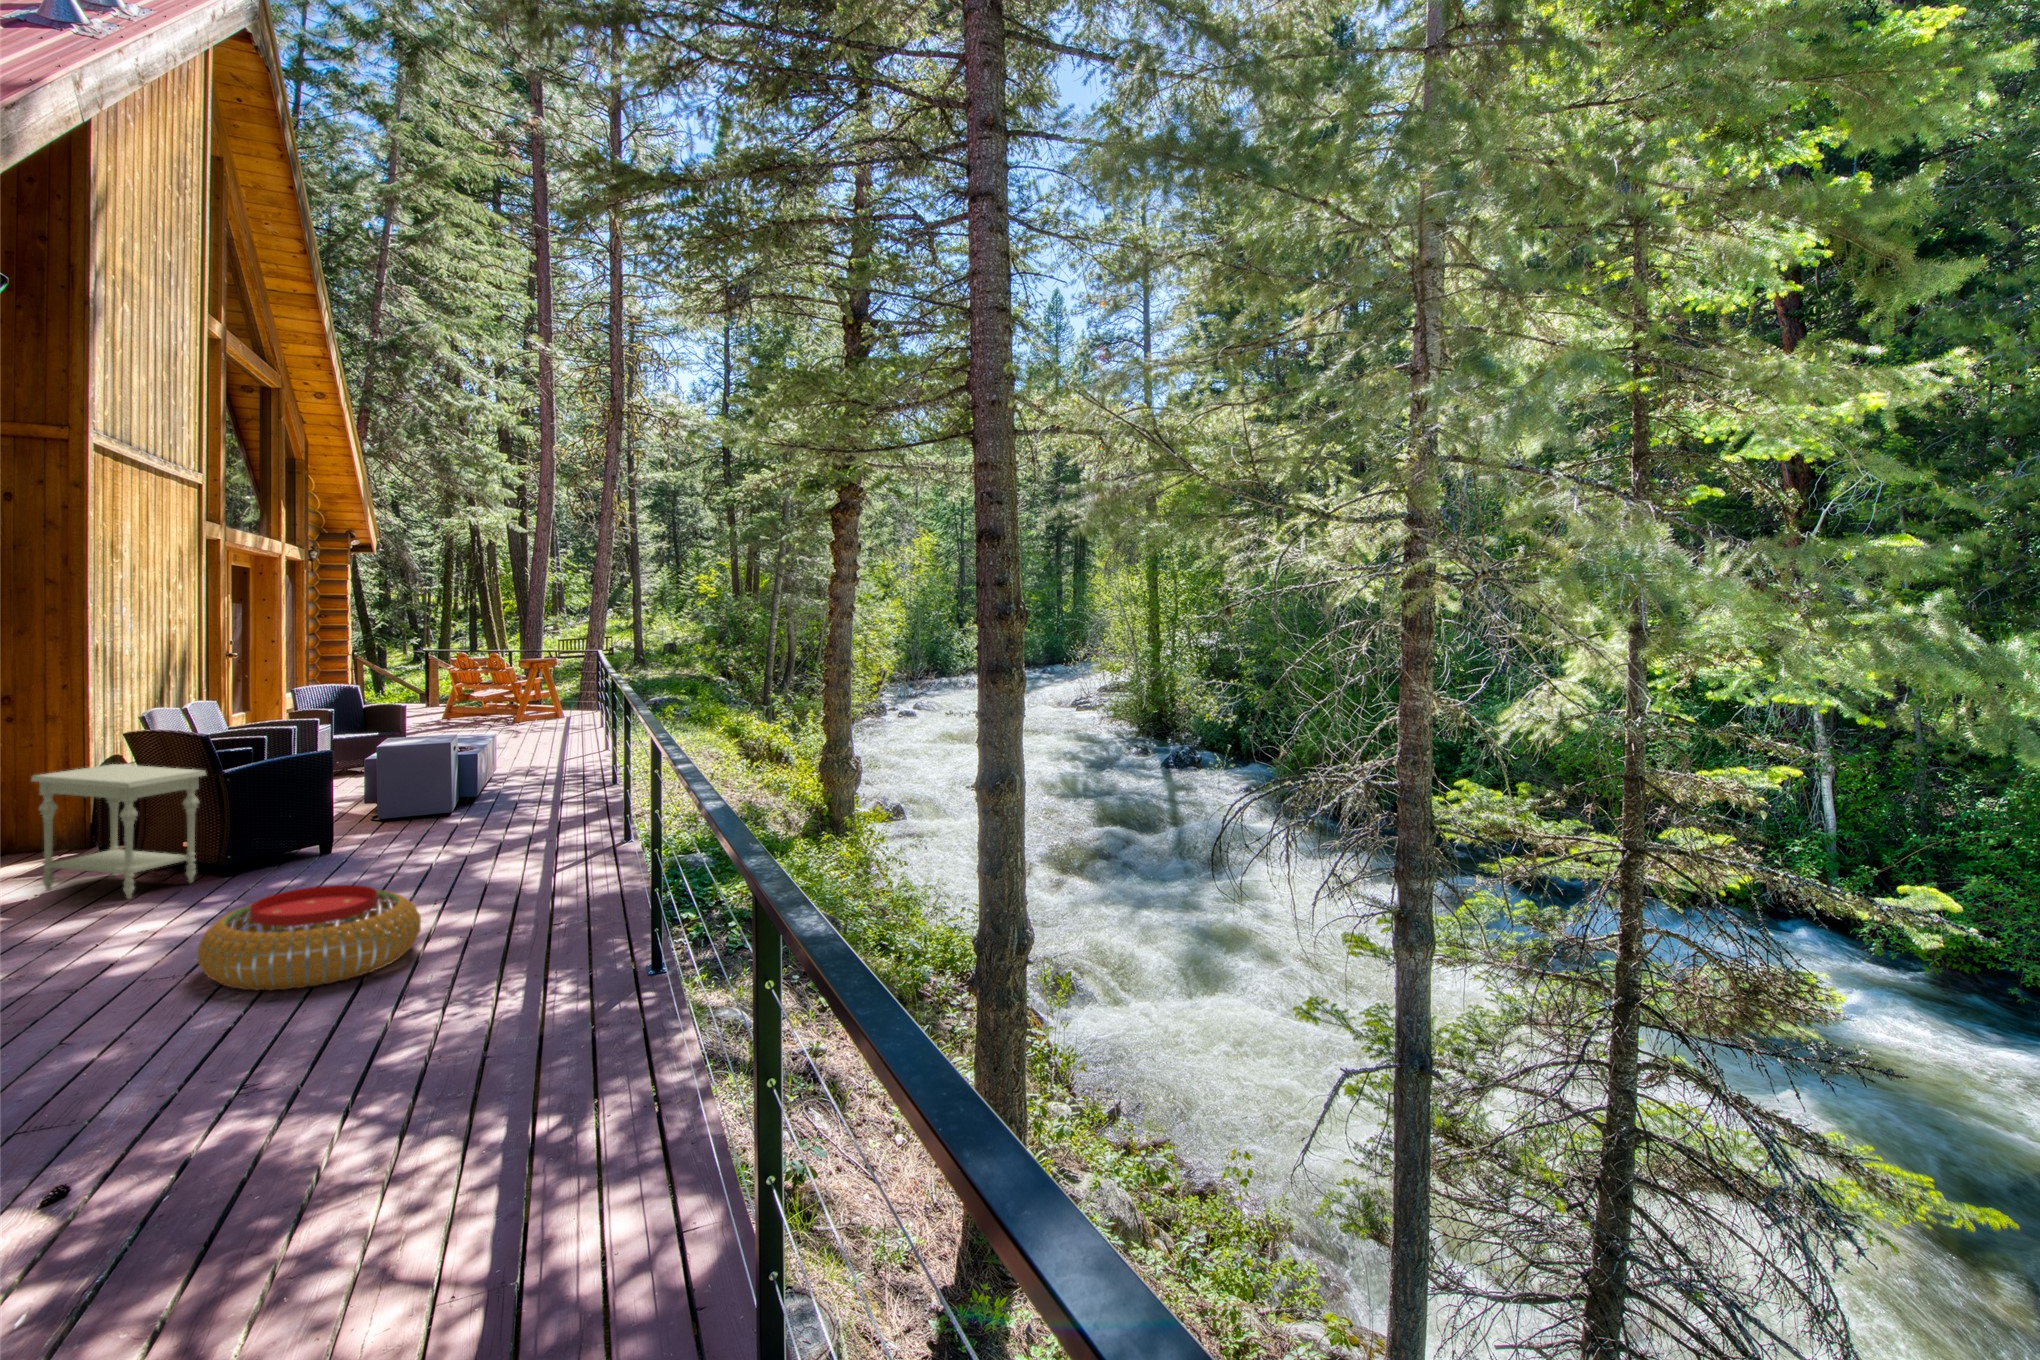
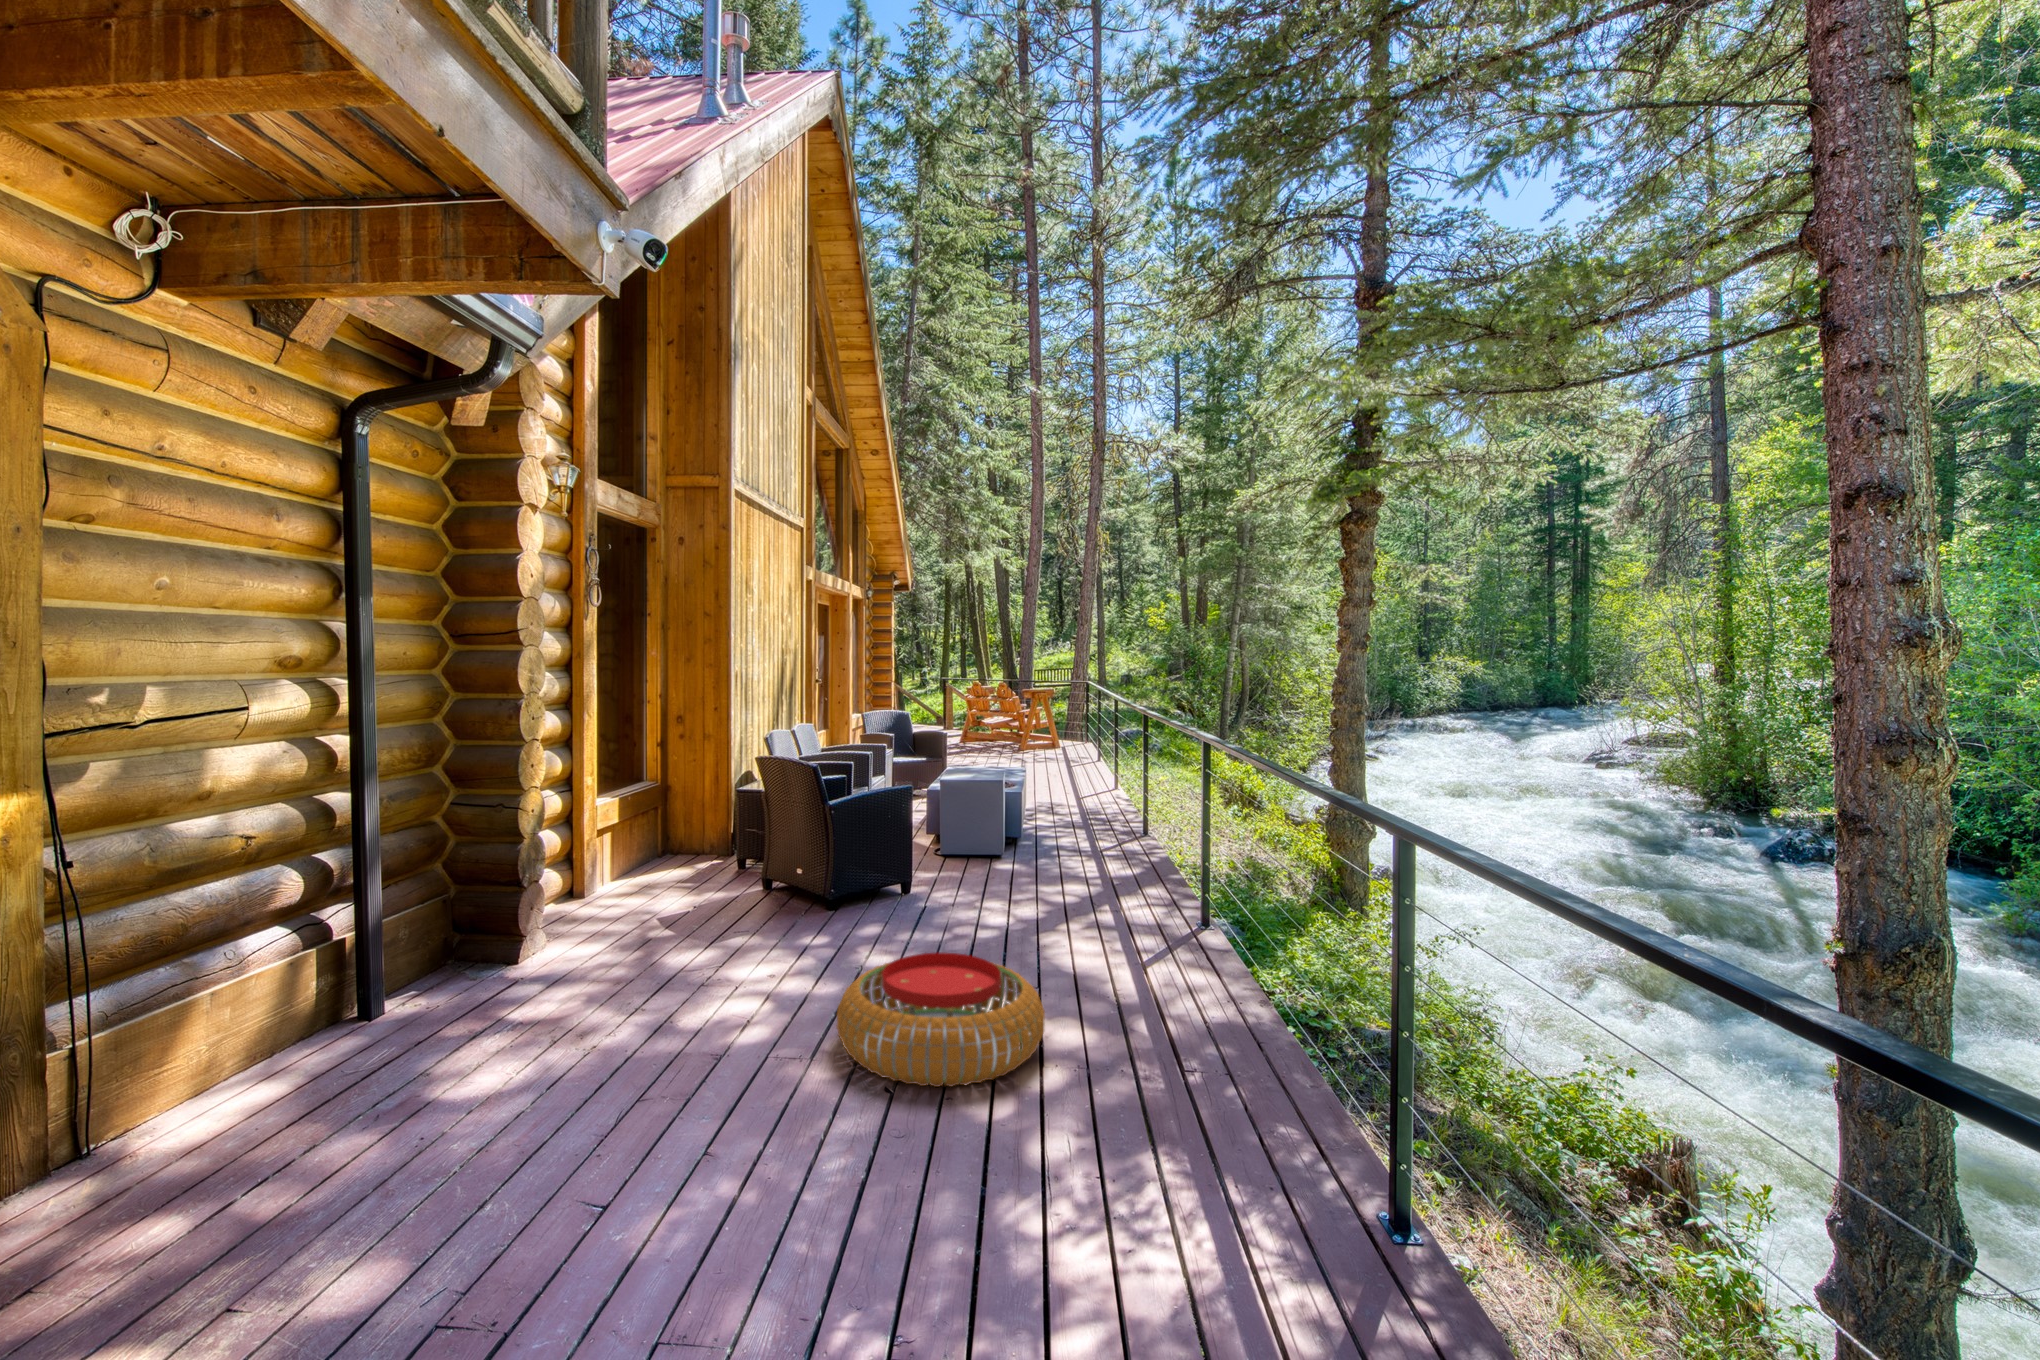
side table: present [31,764,206,899] -> none [693,788,821,925]

